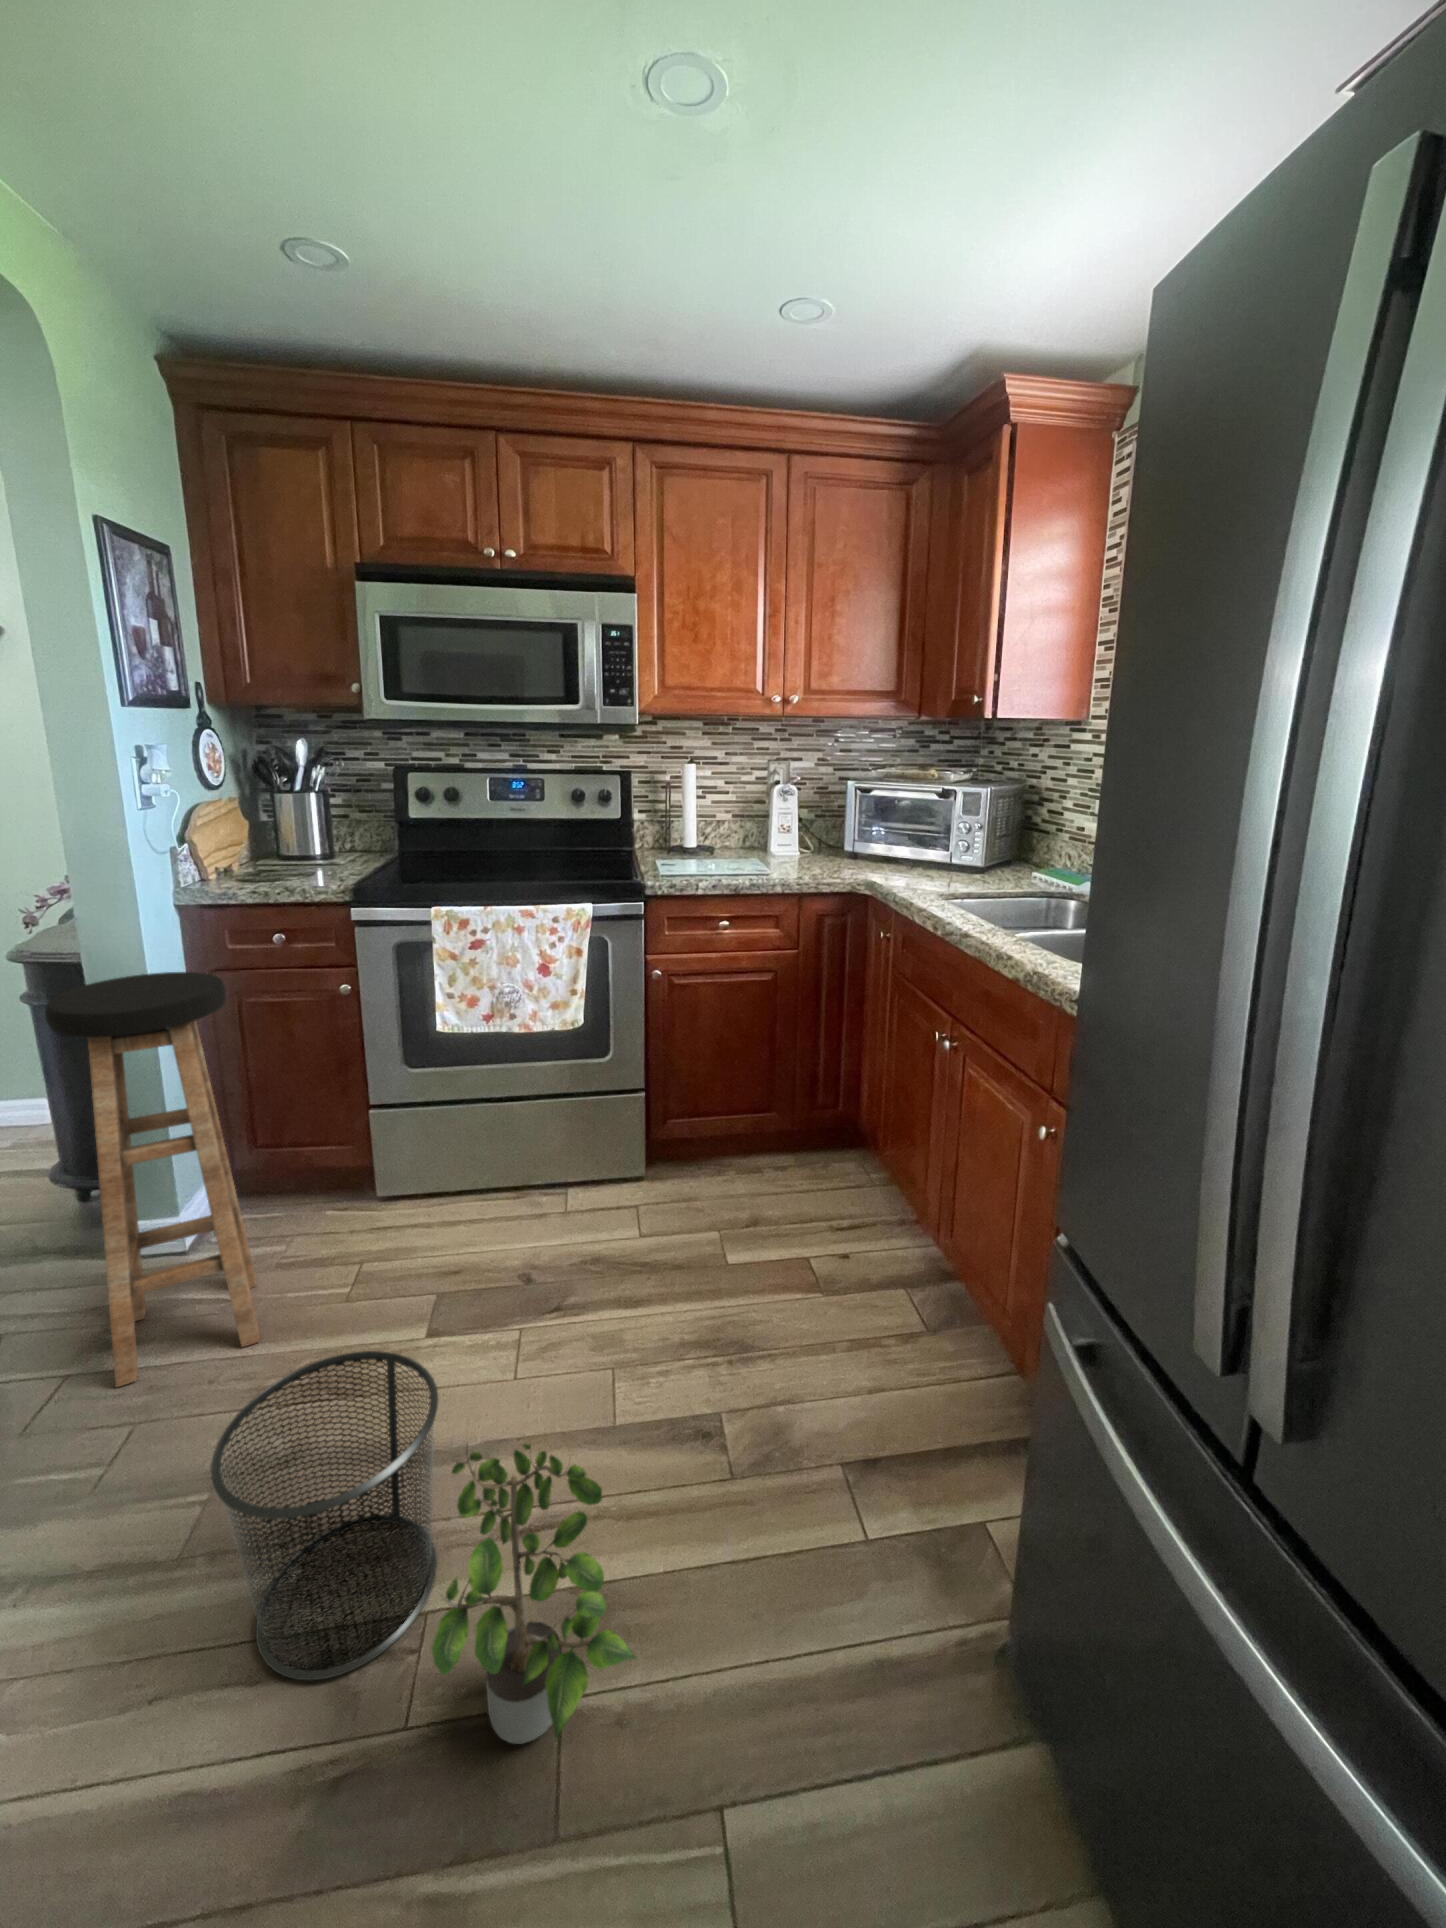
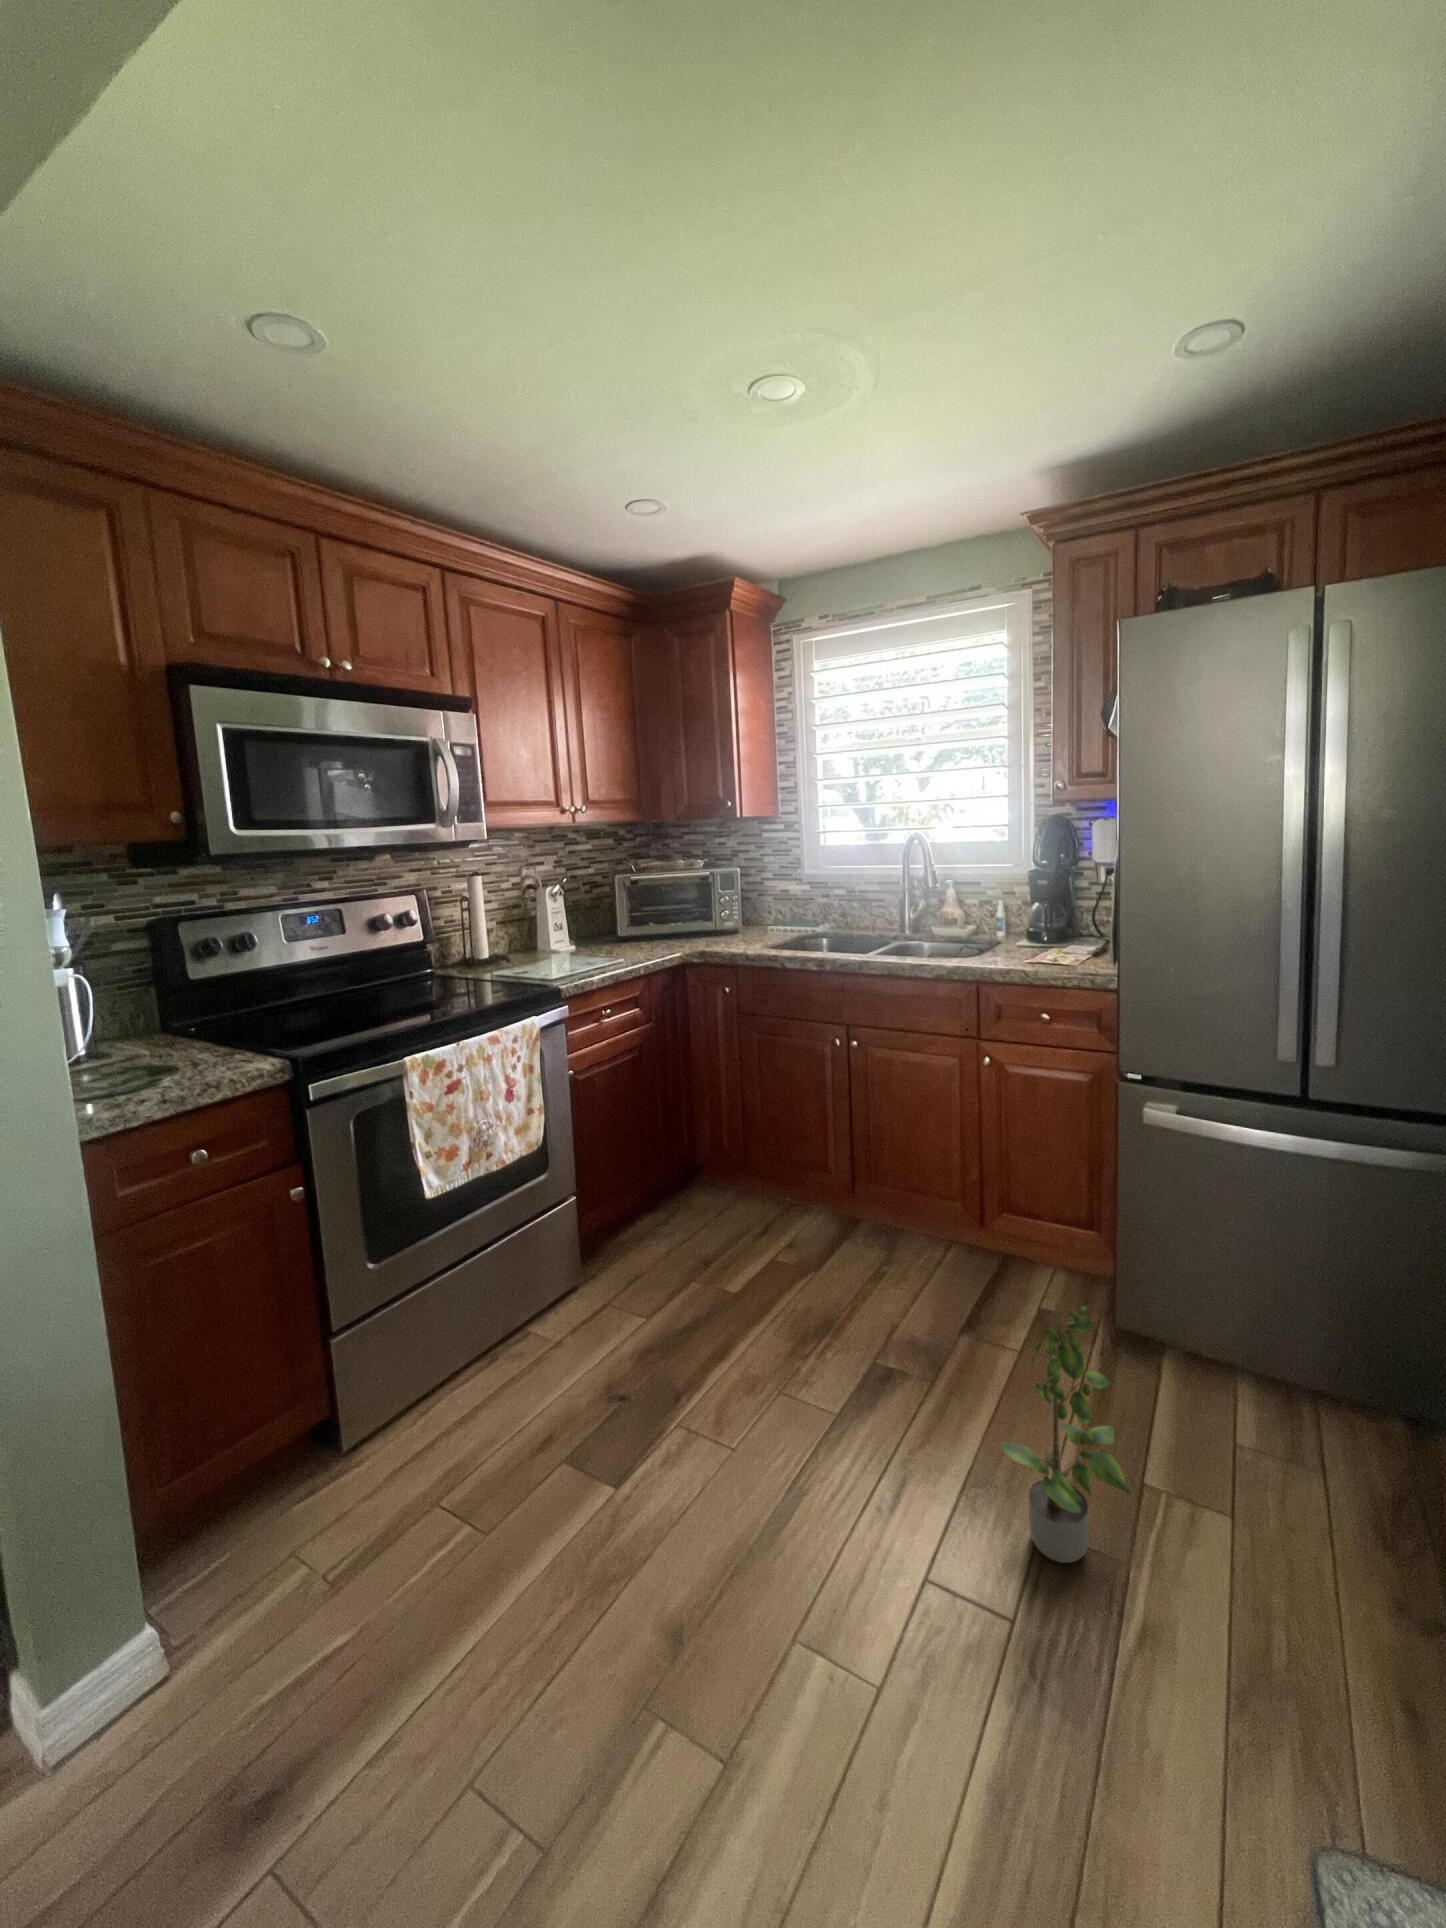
bar stool: present [45,972,260,1387] -> none [178,1183,477,1807]
waste bin: present [211,1351,438,1680] -> none [790,1388,979,1702]

